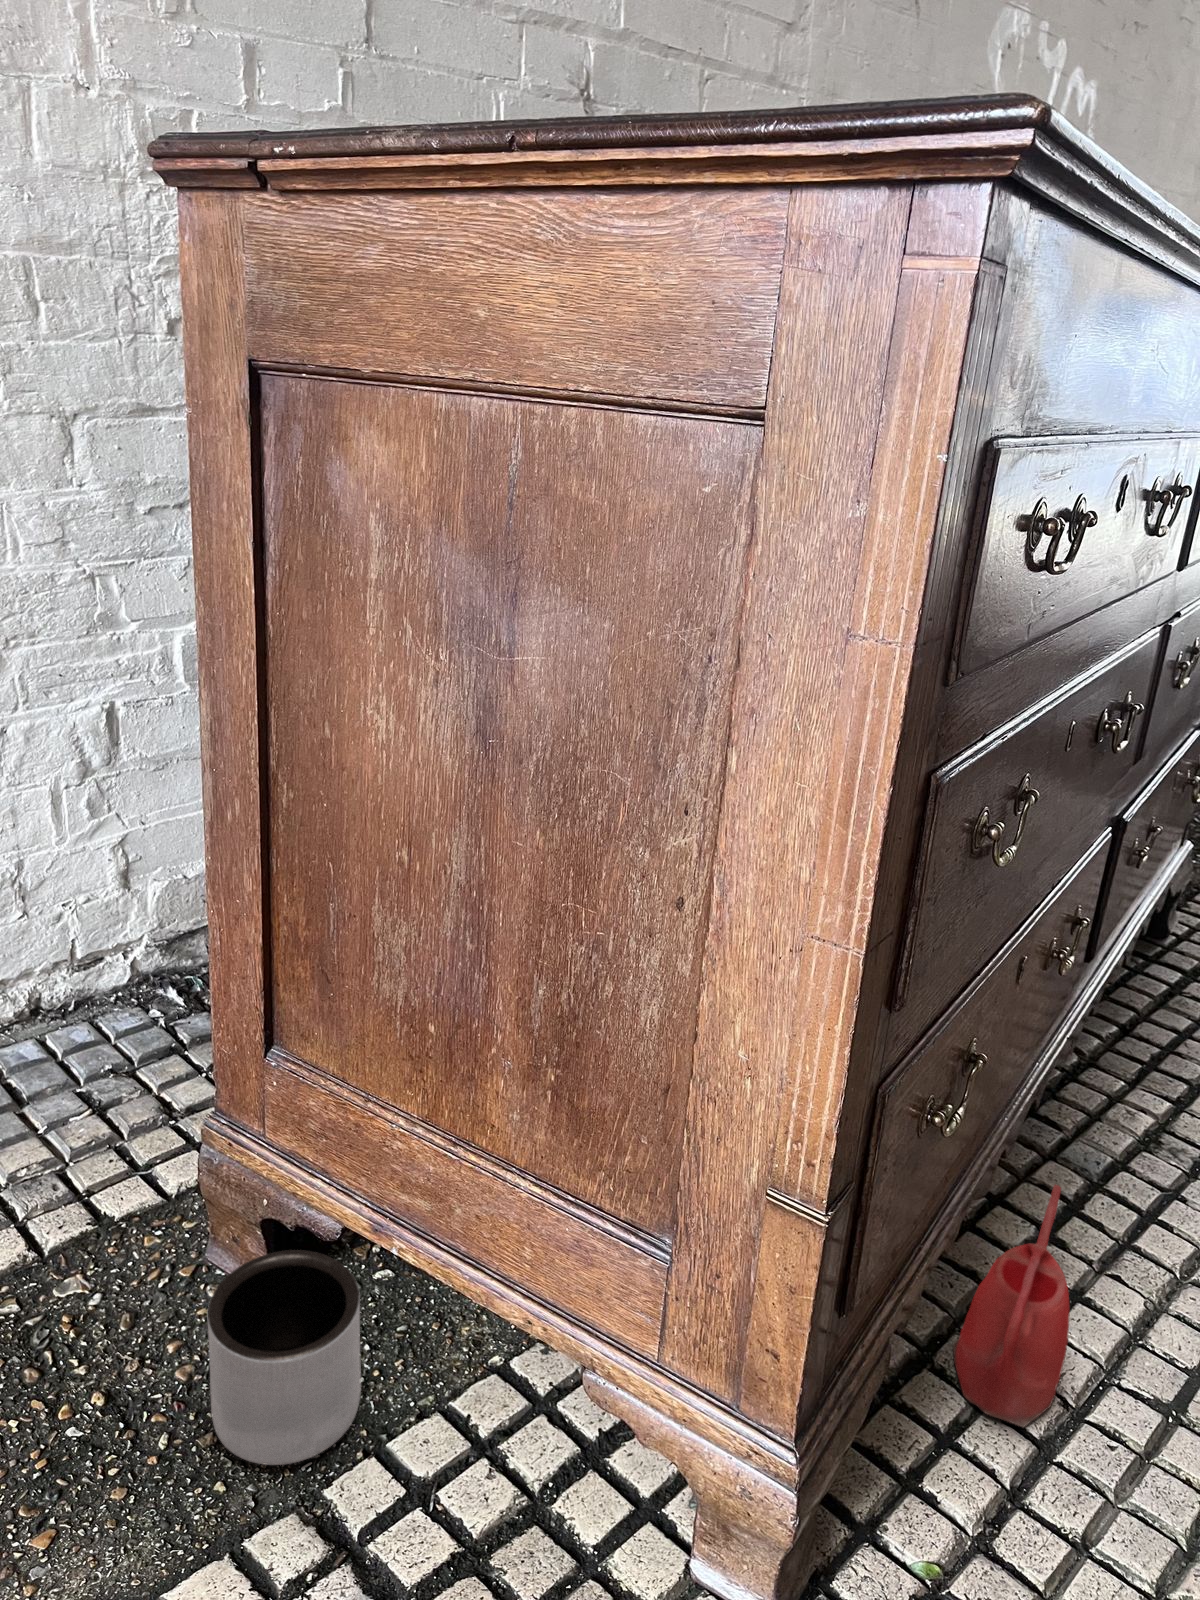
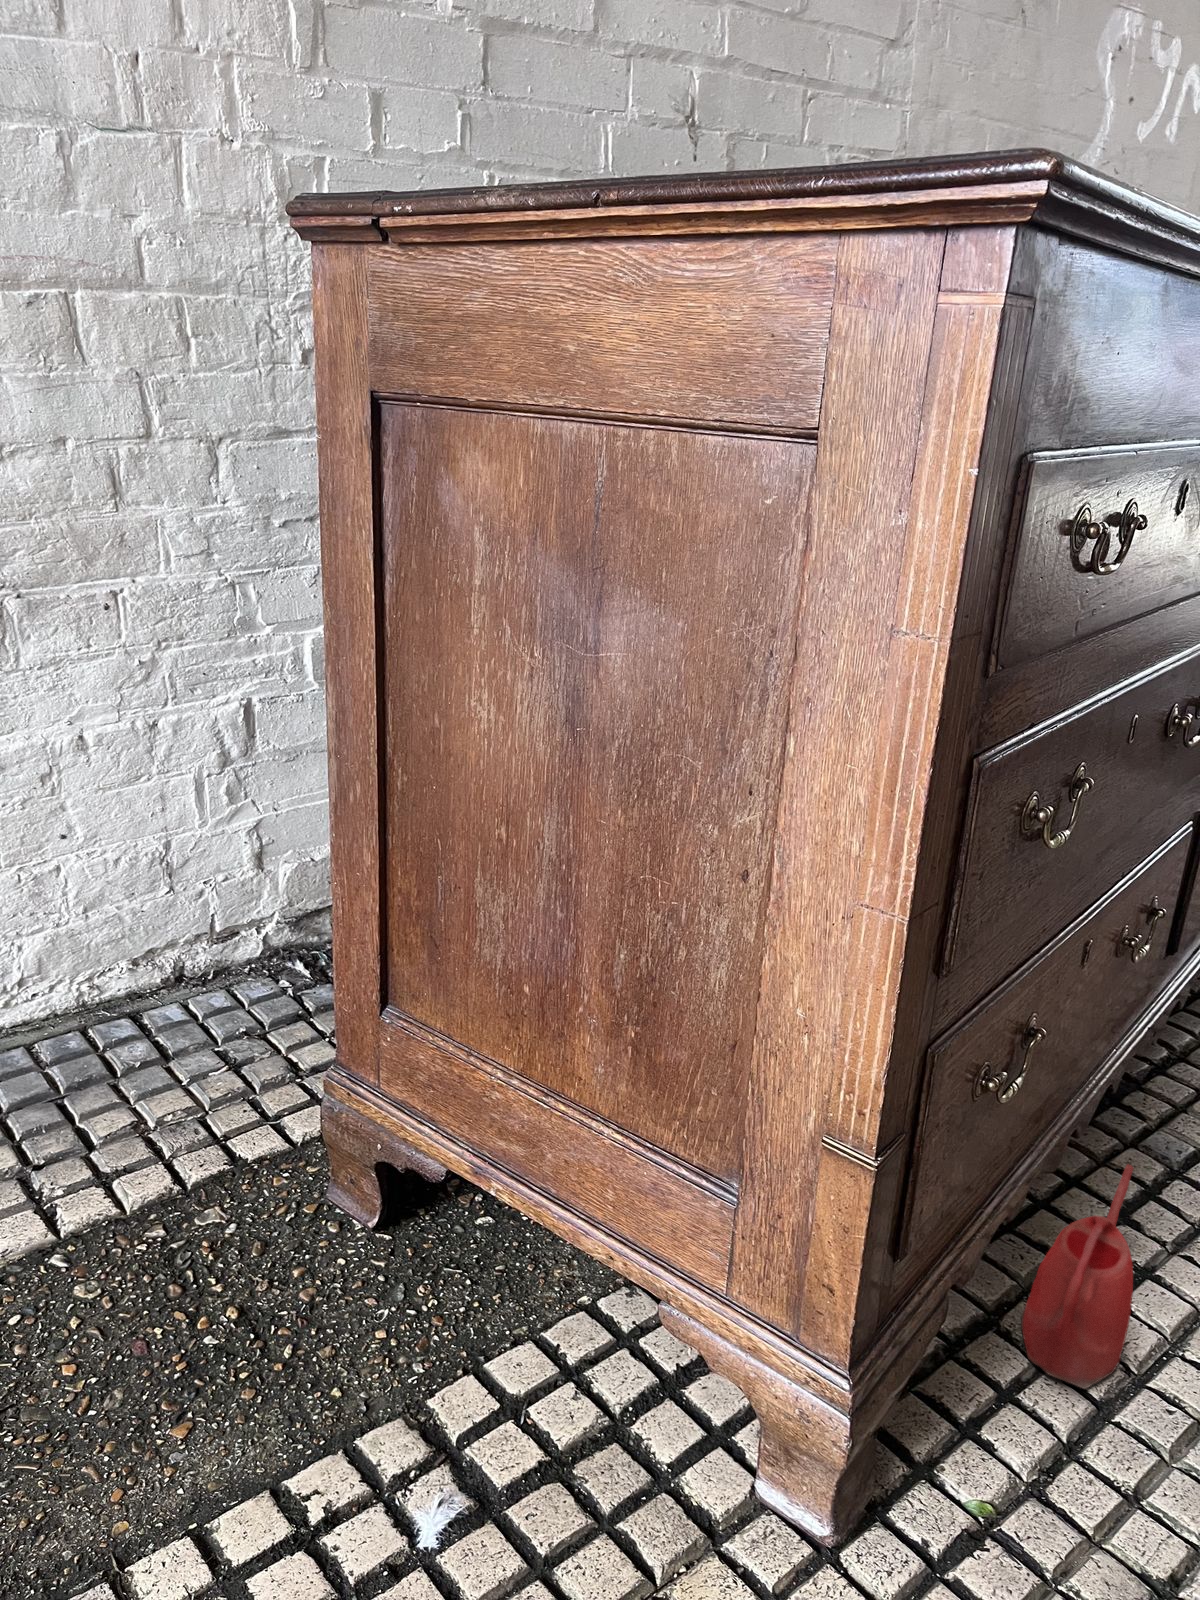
planter: present [208,1250,361,1465] -> none [328,1189,461,1376]

